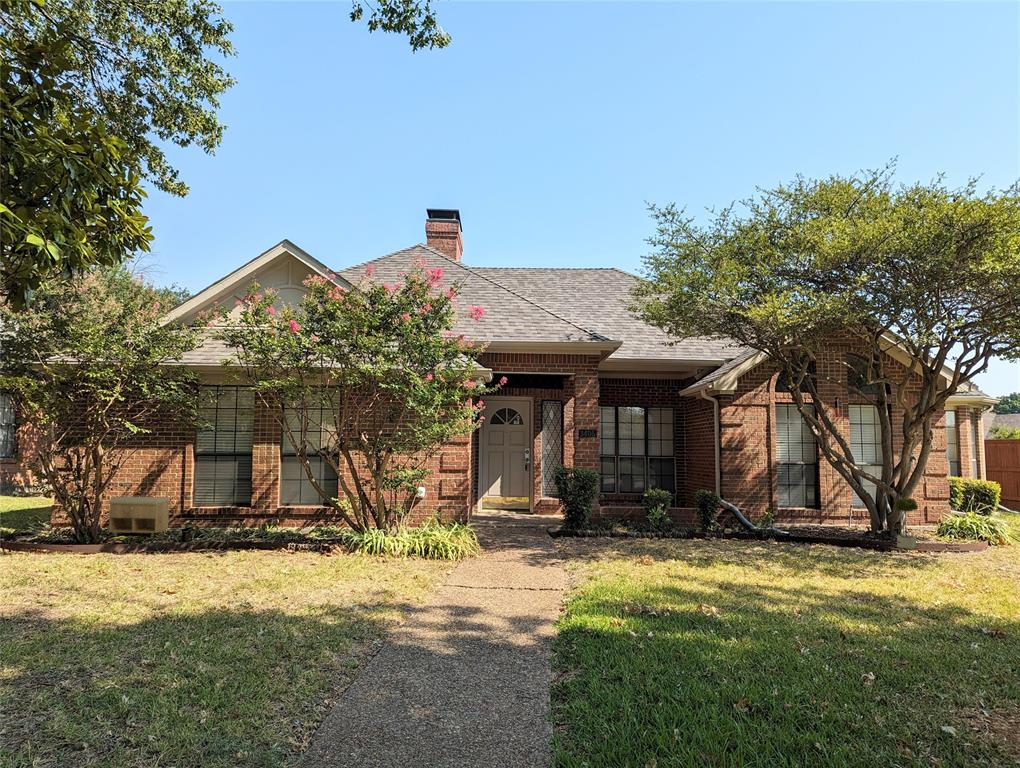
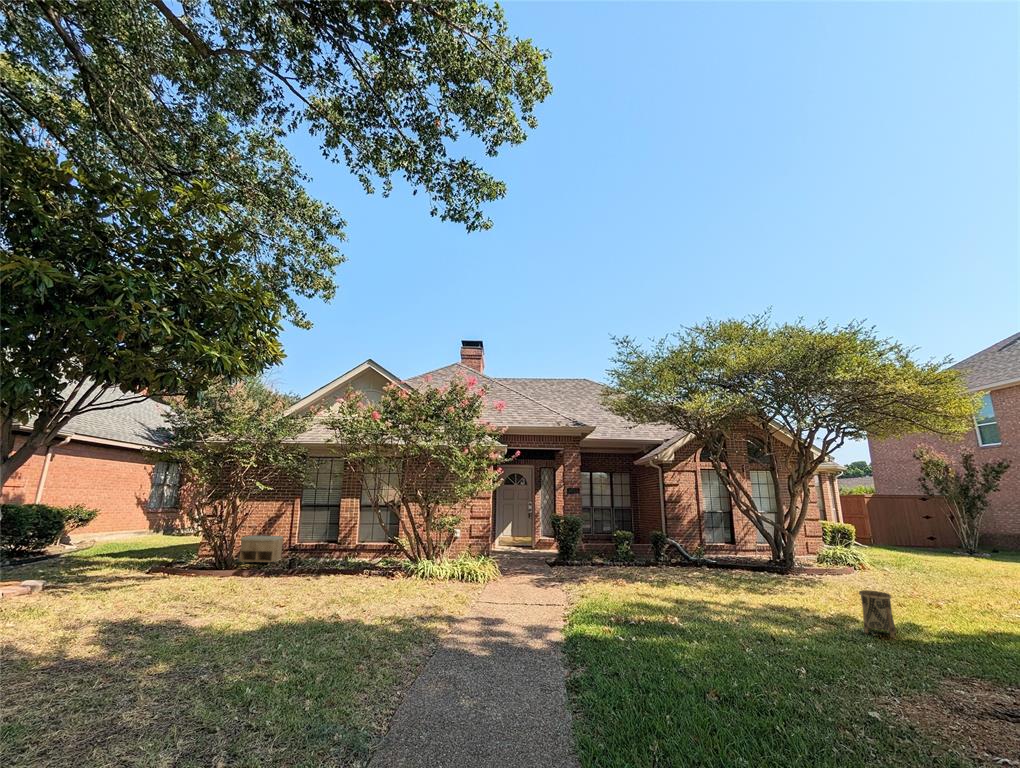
potted tree: present [895,498,918,549] -> none [791,536,809,574]
basket: none [957,572,999,631] -> present [859,590,896,638]

